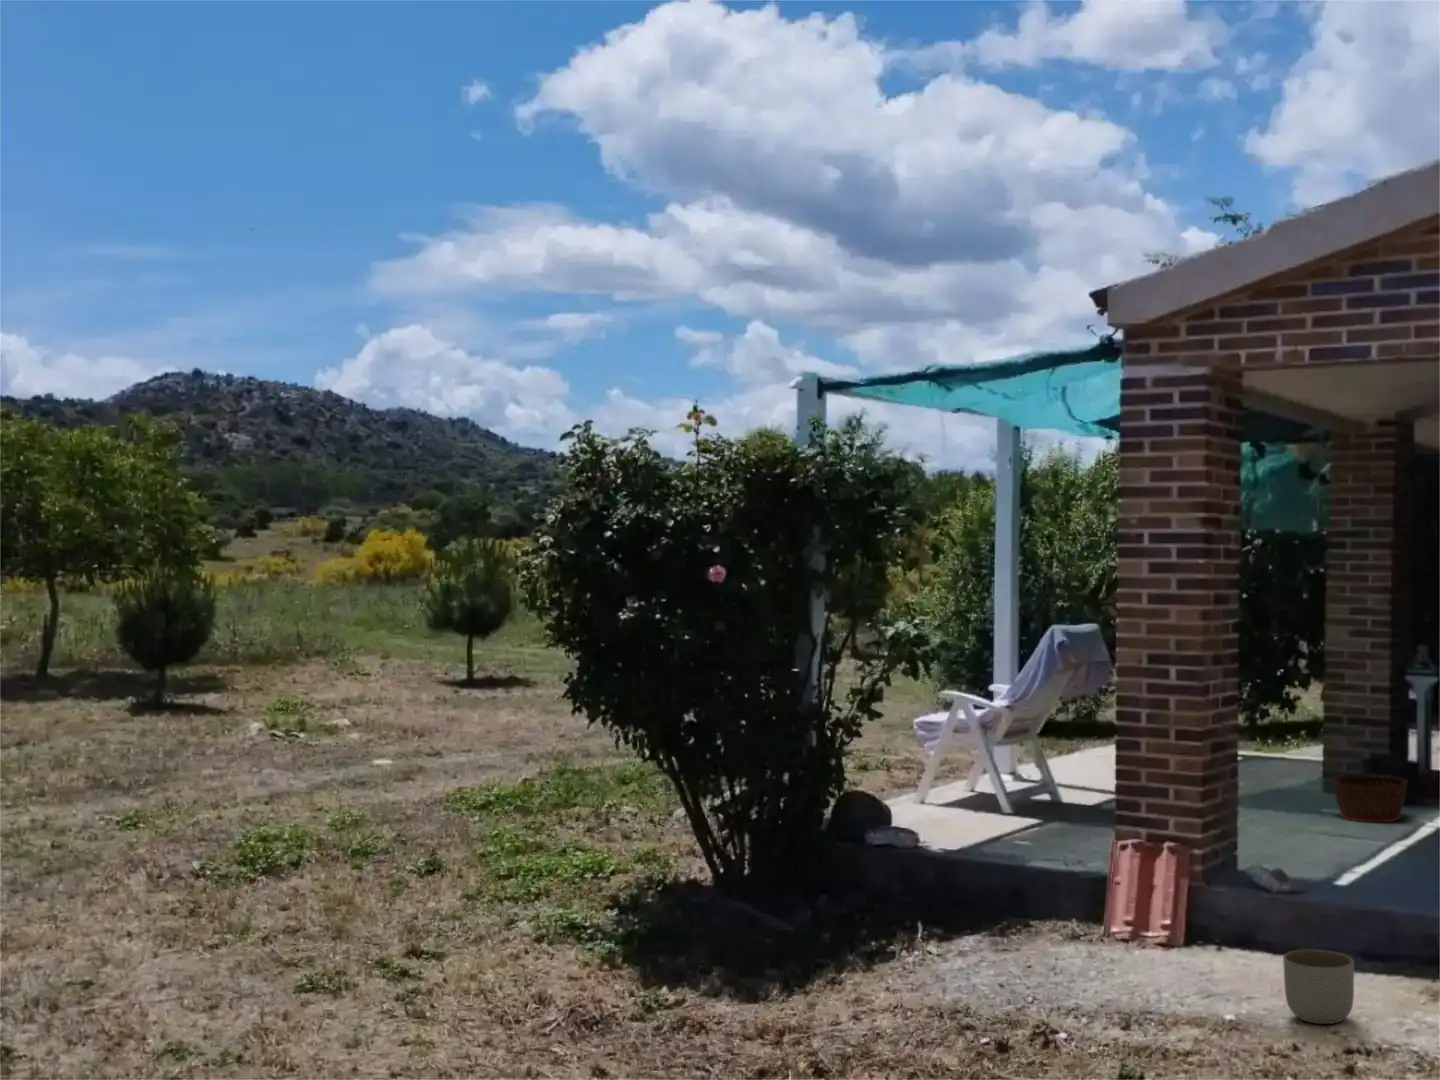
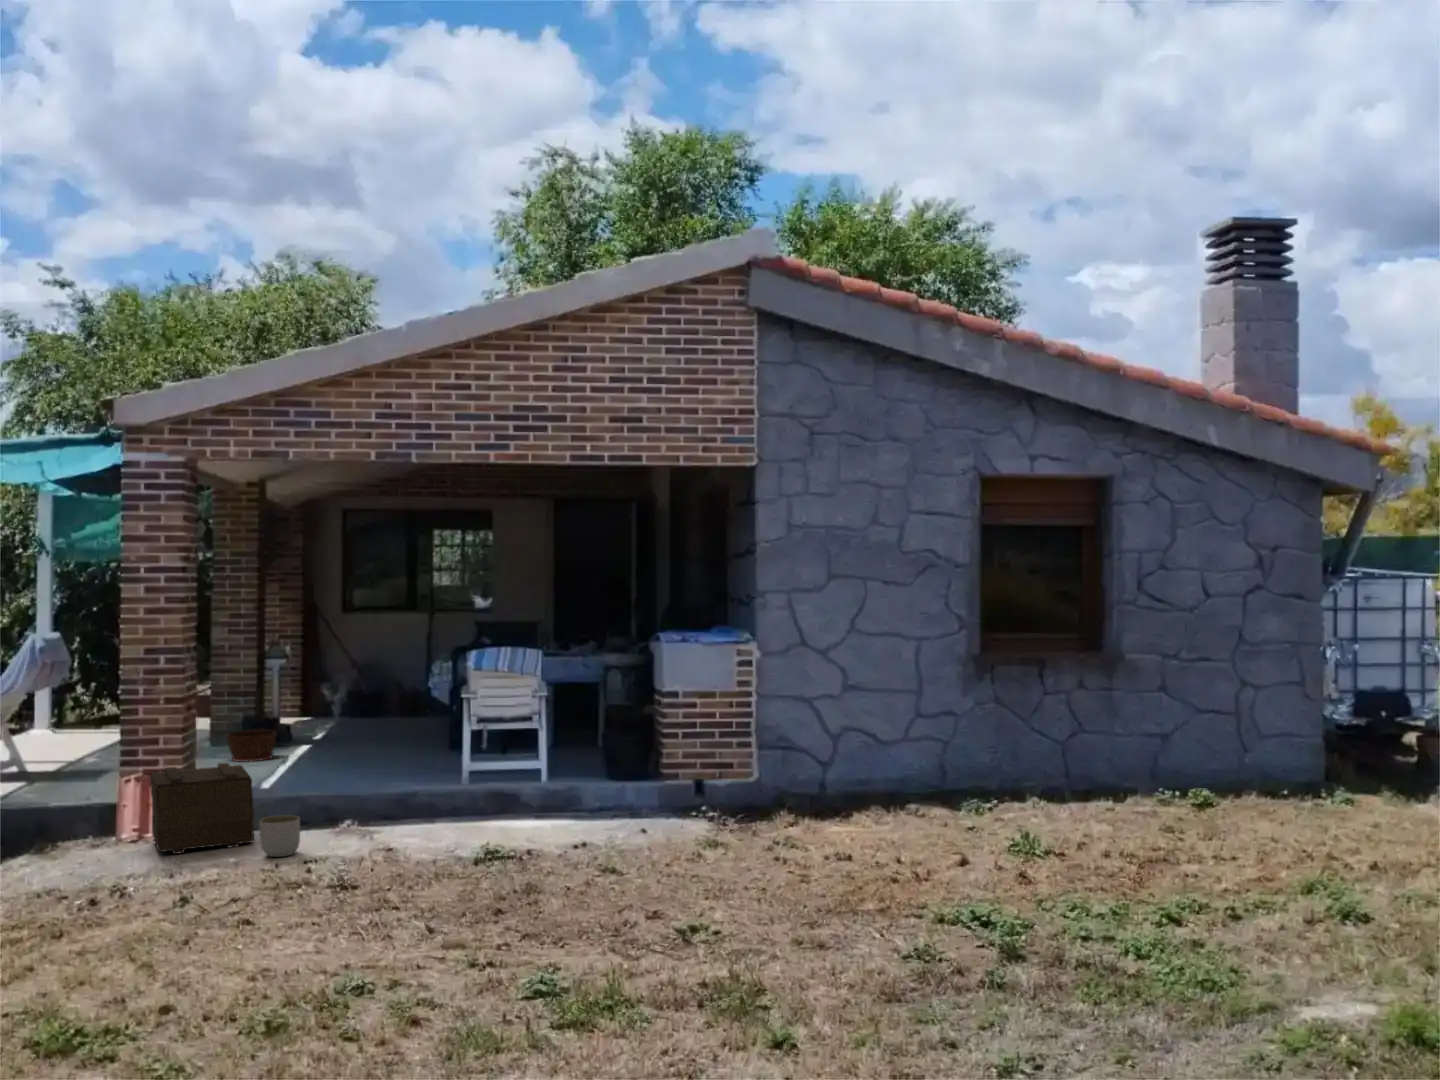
wooden crate: none [1137,837,1292,984] -> present [150,763,254,854]

